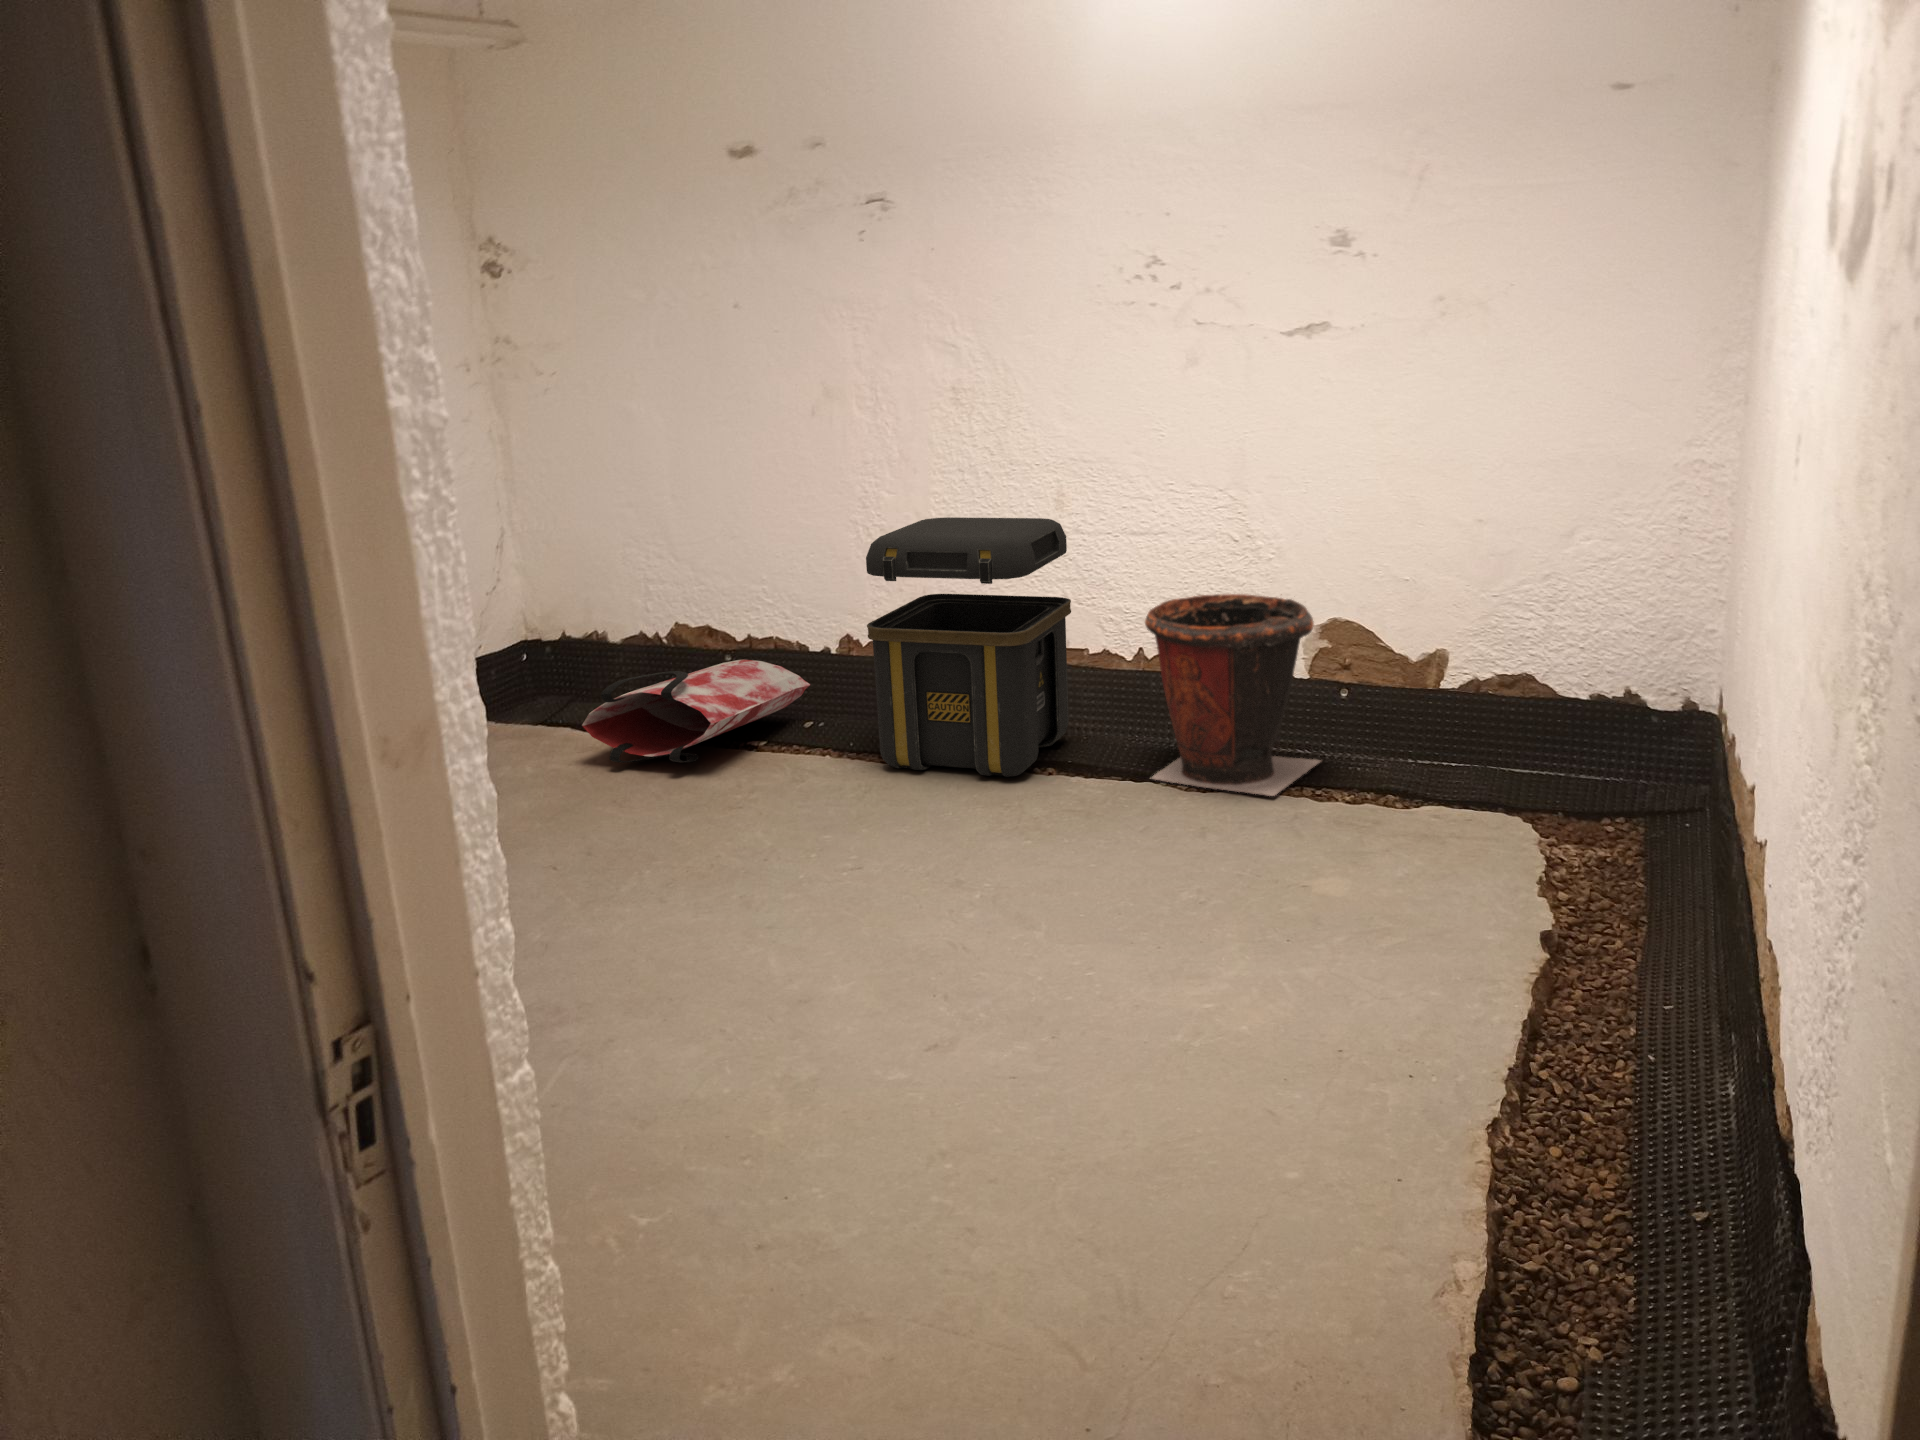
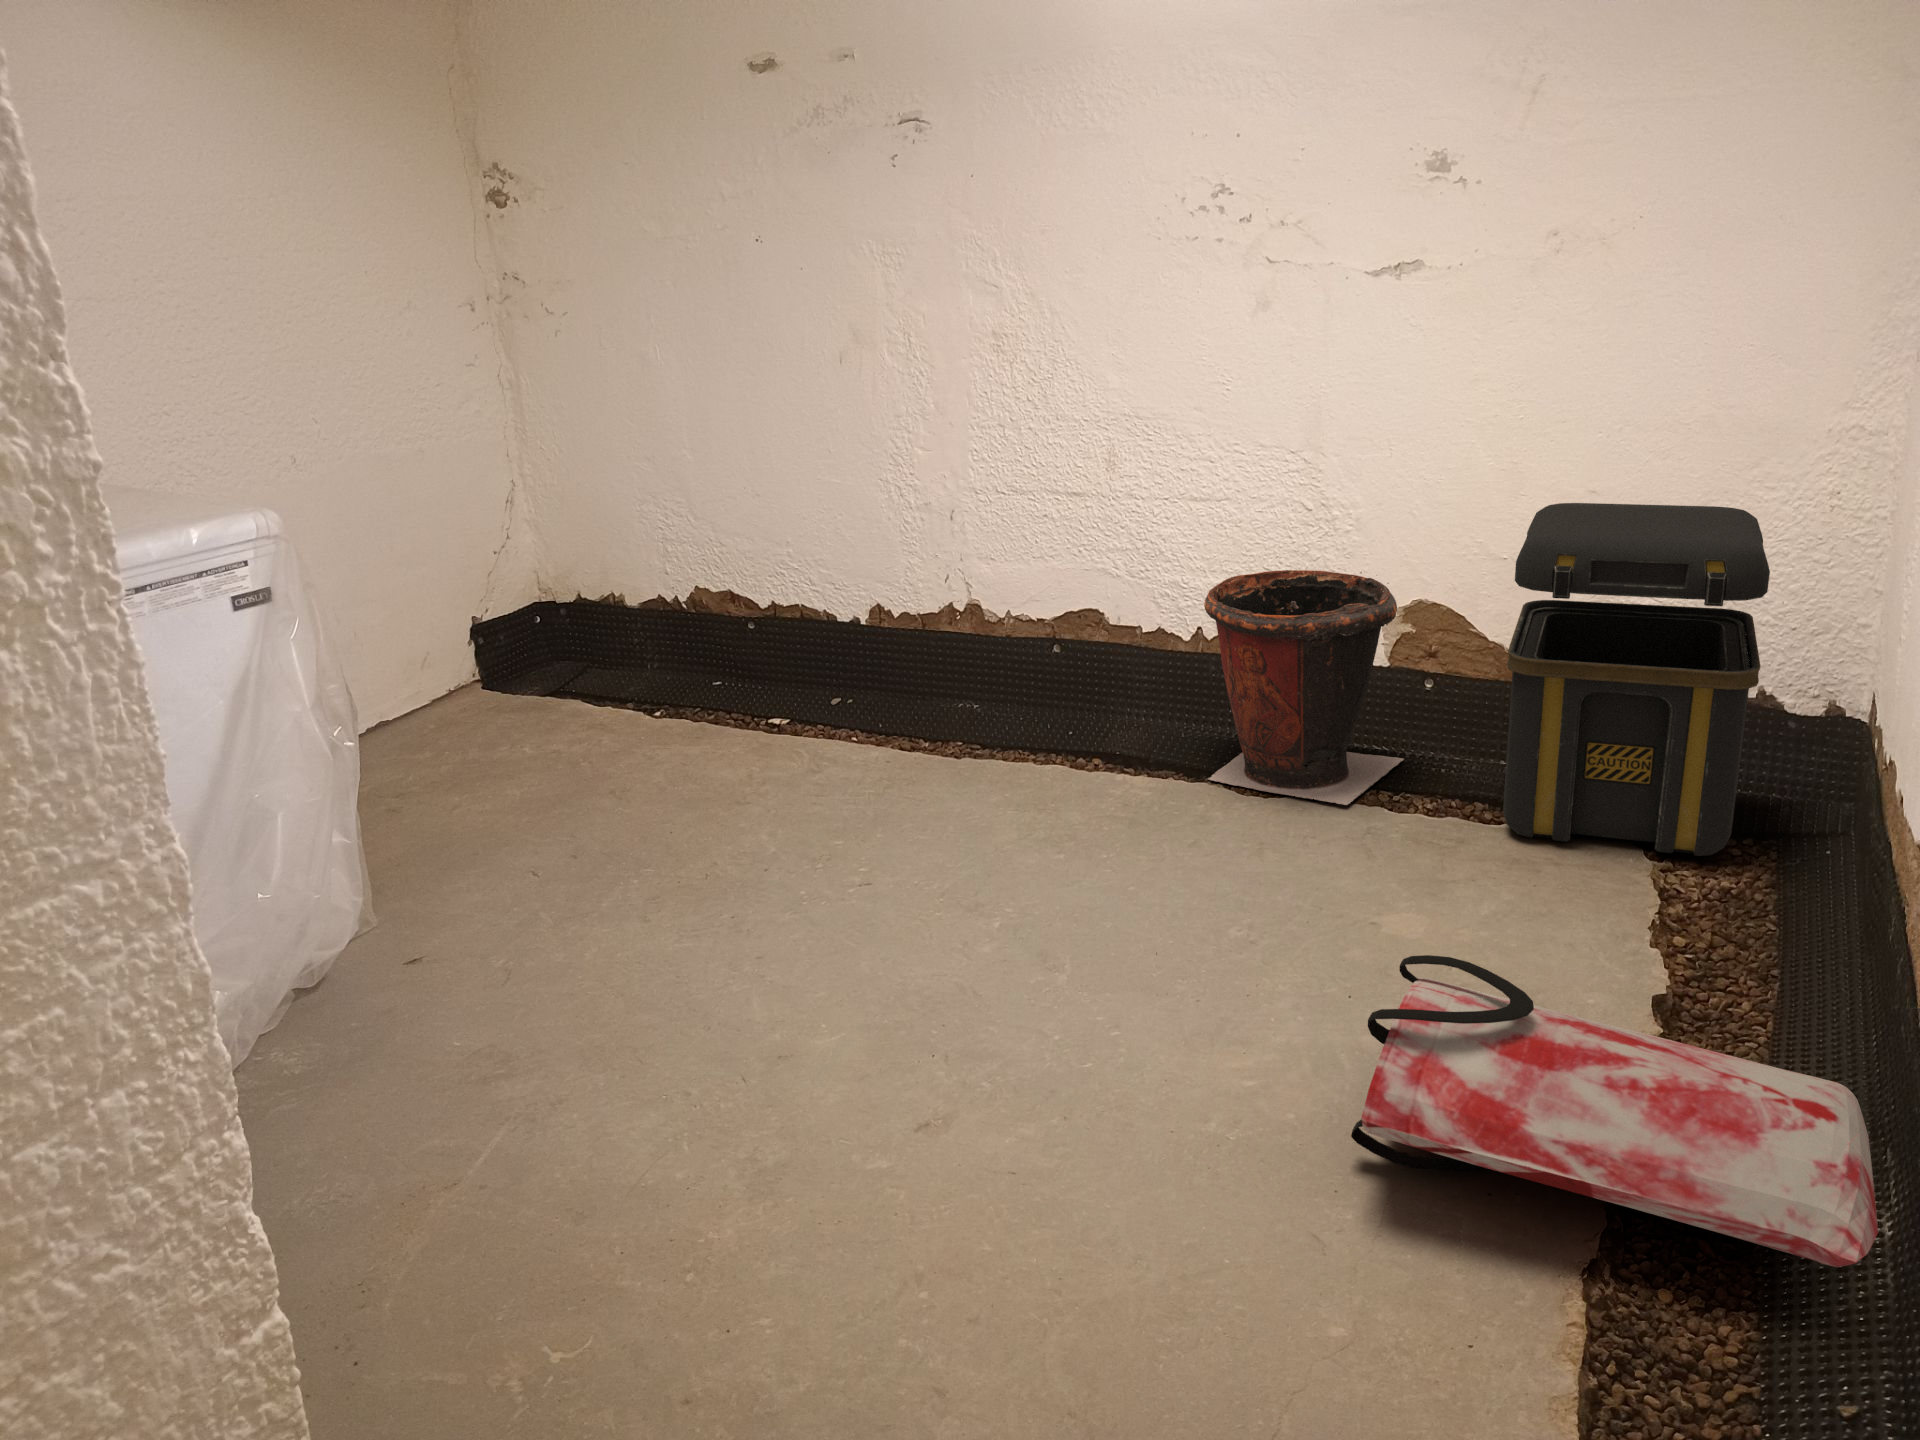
toolbox: present [866,517,1071,777] -> present [1503,503,1770,856]
bag: present [582,660,810,763] -> present [1351,955,1878,1267]

